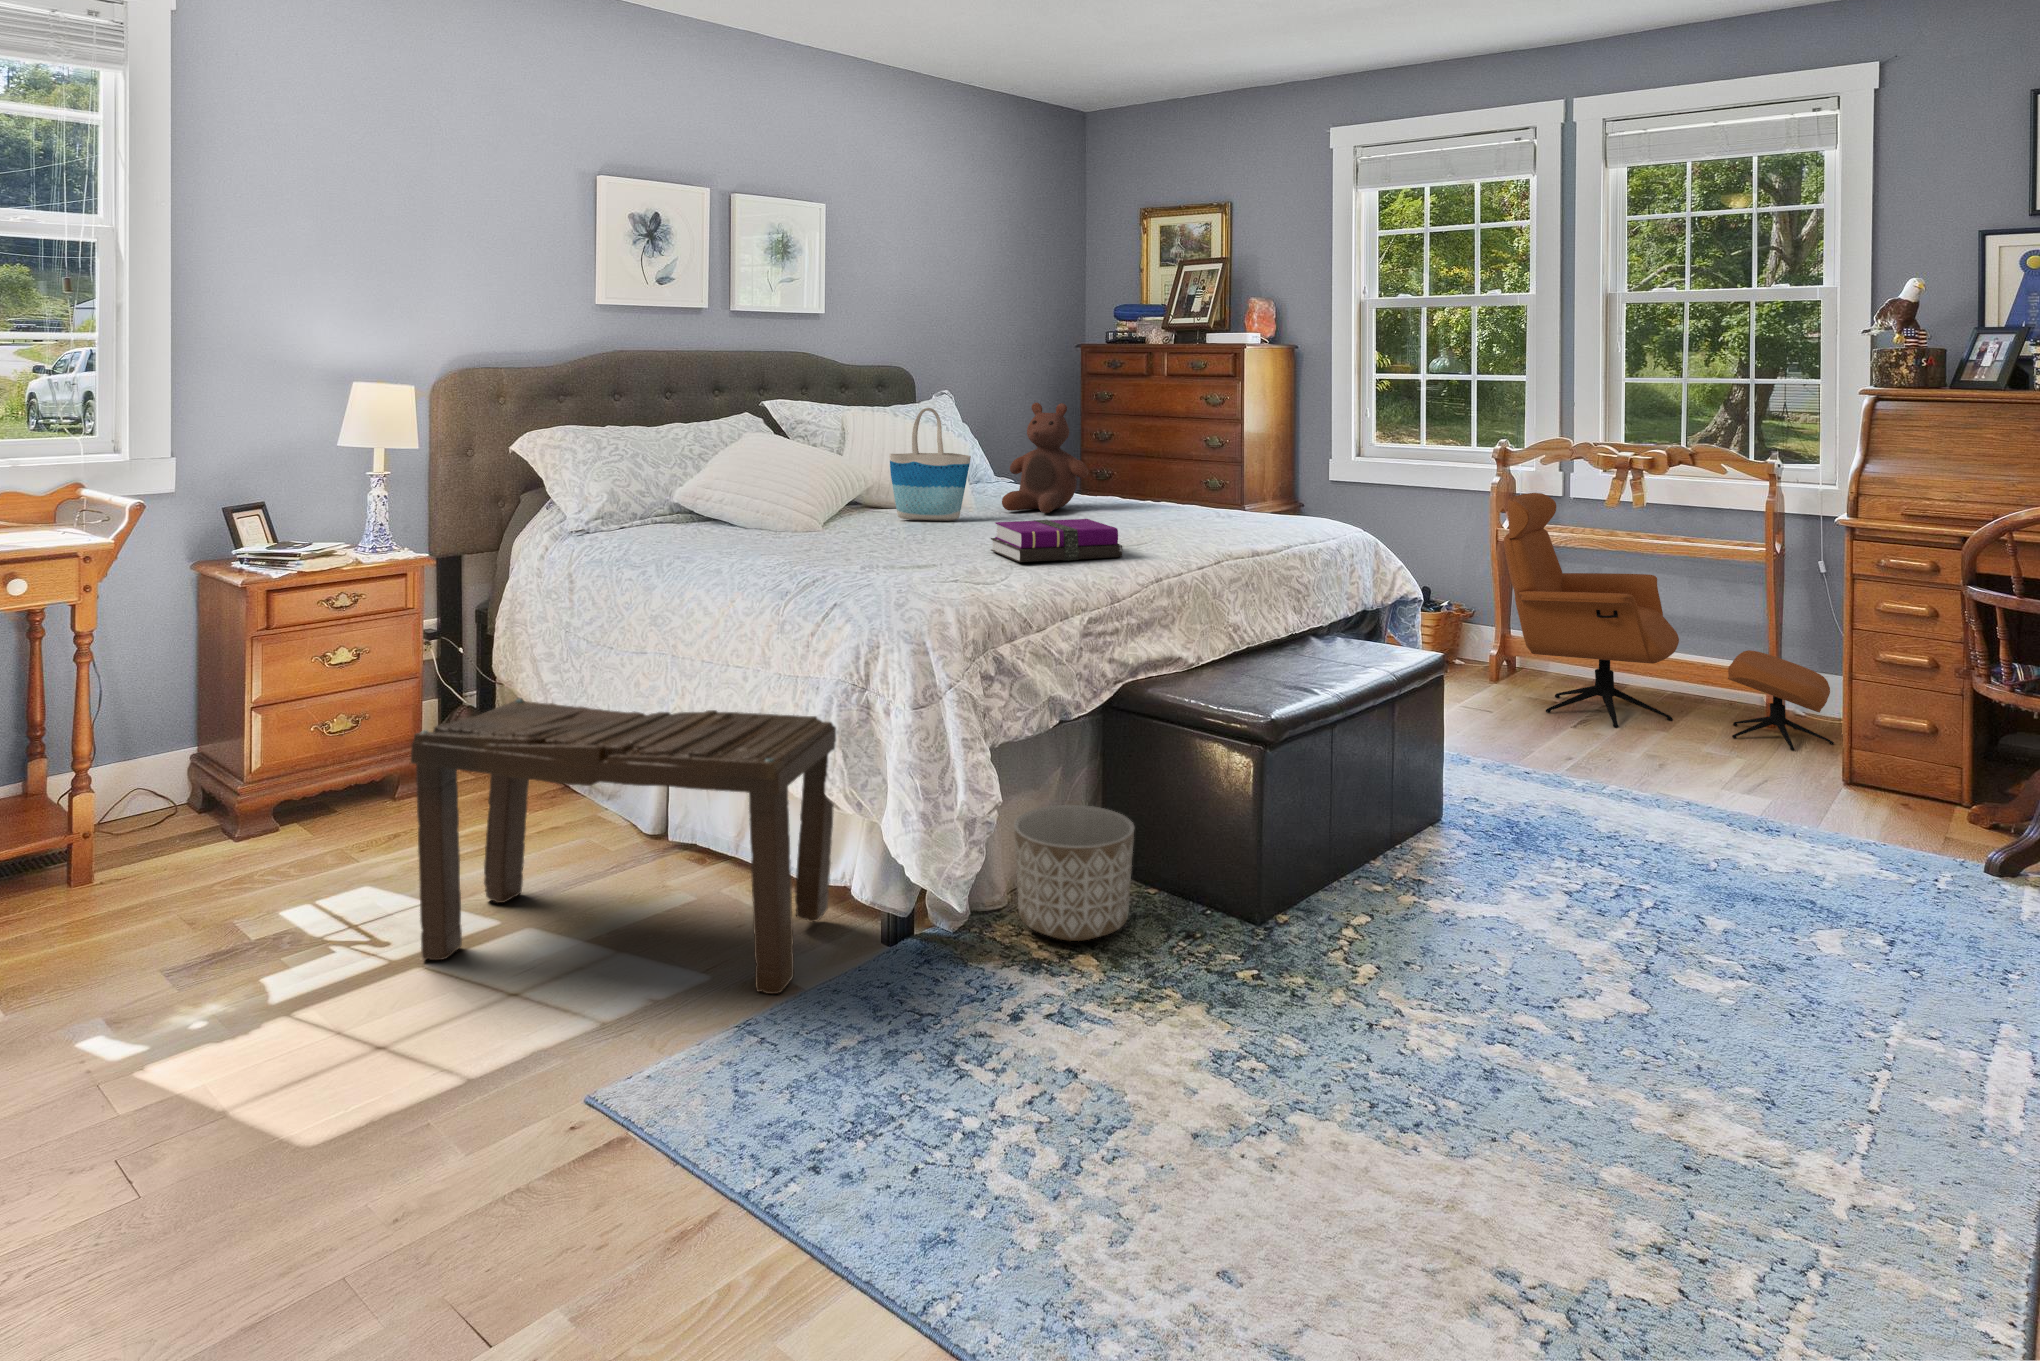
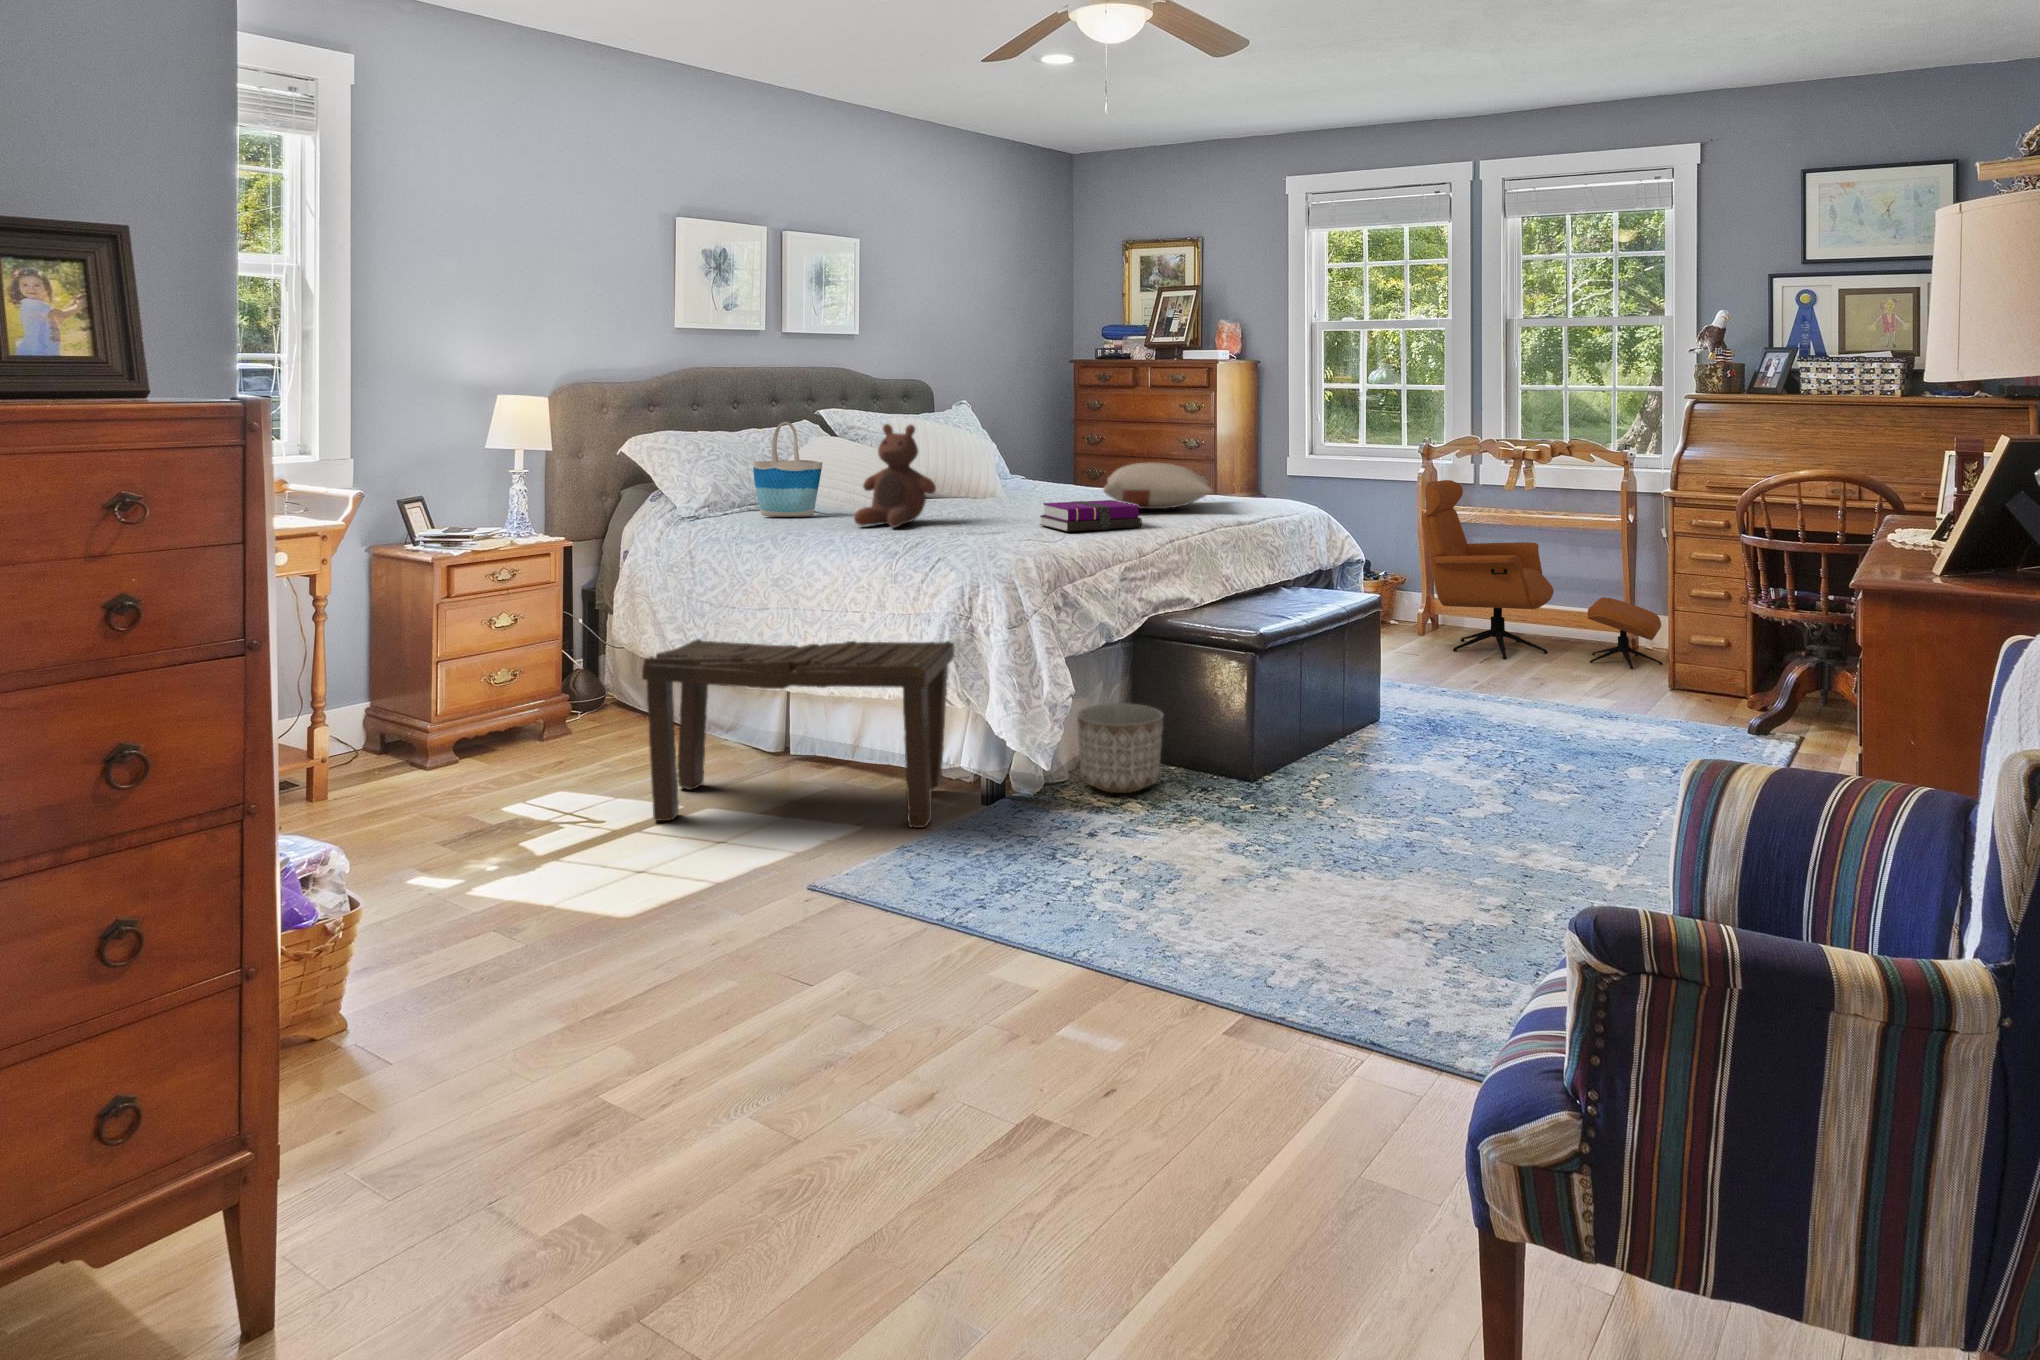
stuffed bear: present [1002,403,1089,513] -> present [854,424,936,527]
tote bag: present [890,408,971,520] -> present [753,422,823,517]
pillow: none [1081,470,1224,528] -> present [1103,462,1213,509]

